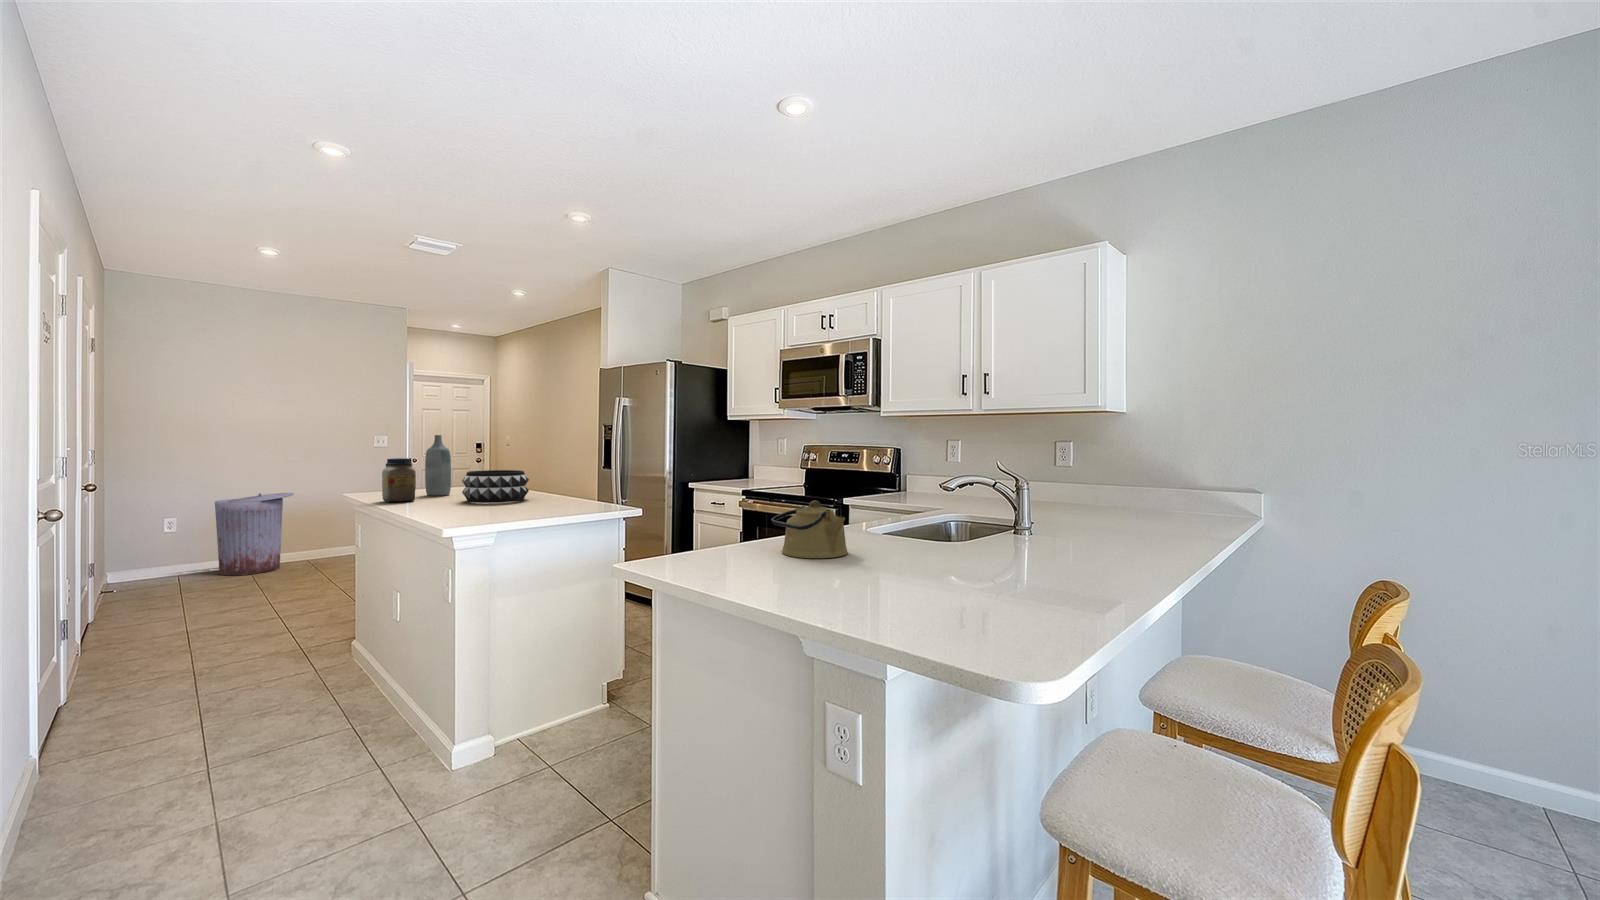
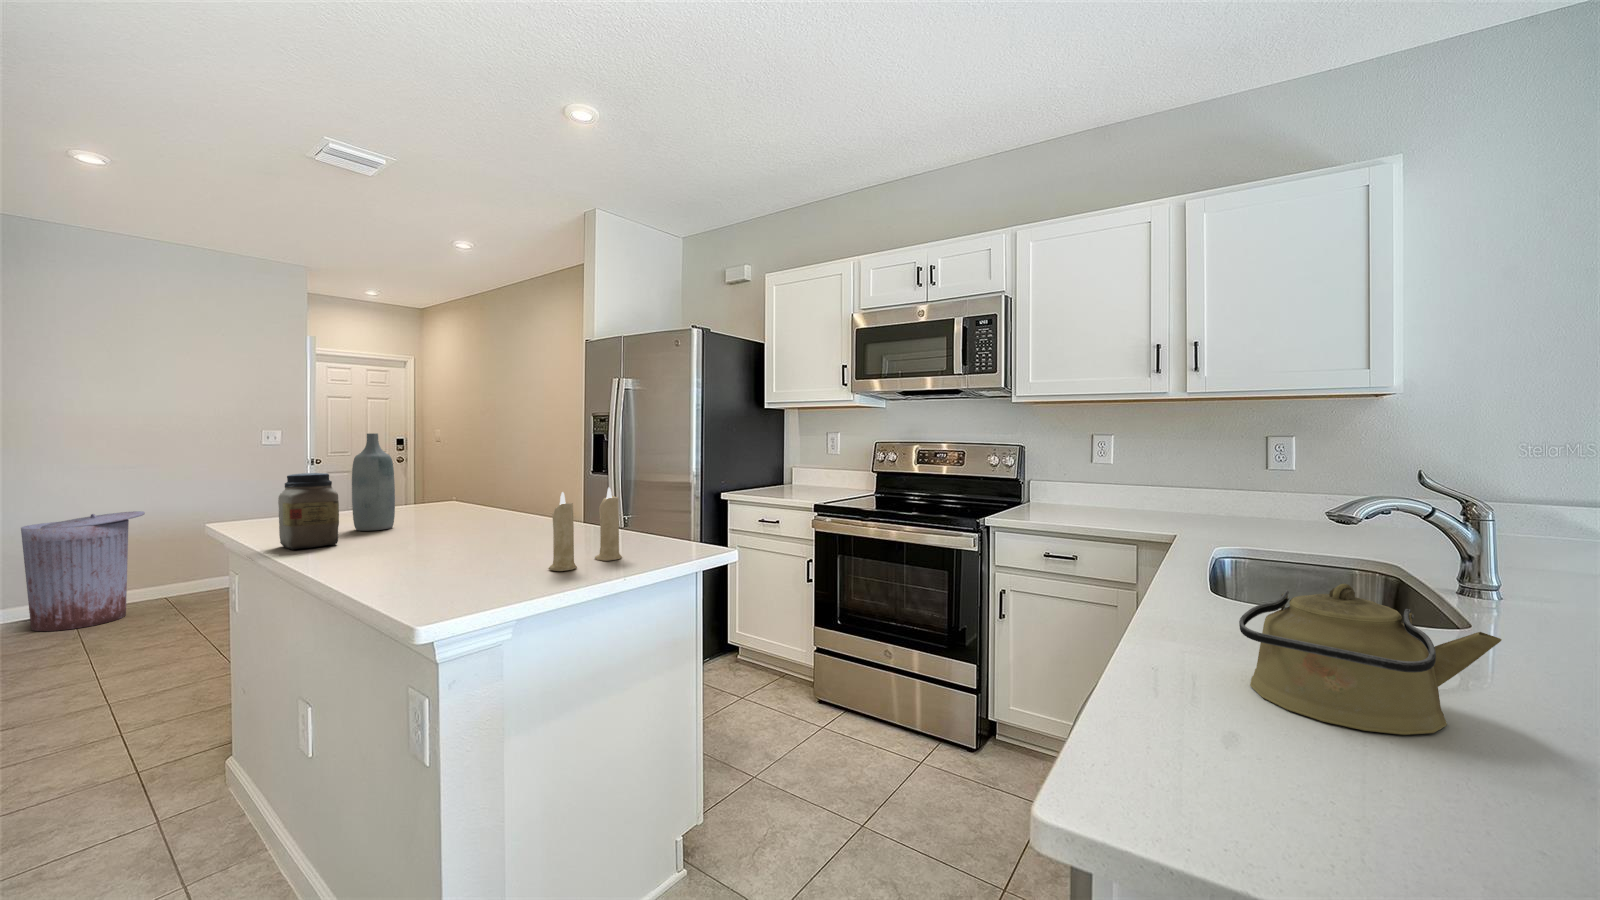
candle: none [525,466,572,513] -> present [548,488,622,571]
decorative bowl: present [462,470,529,503] -> none [420,489,530,546]

